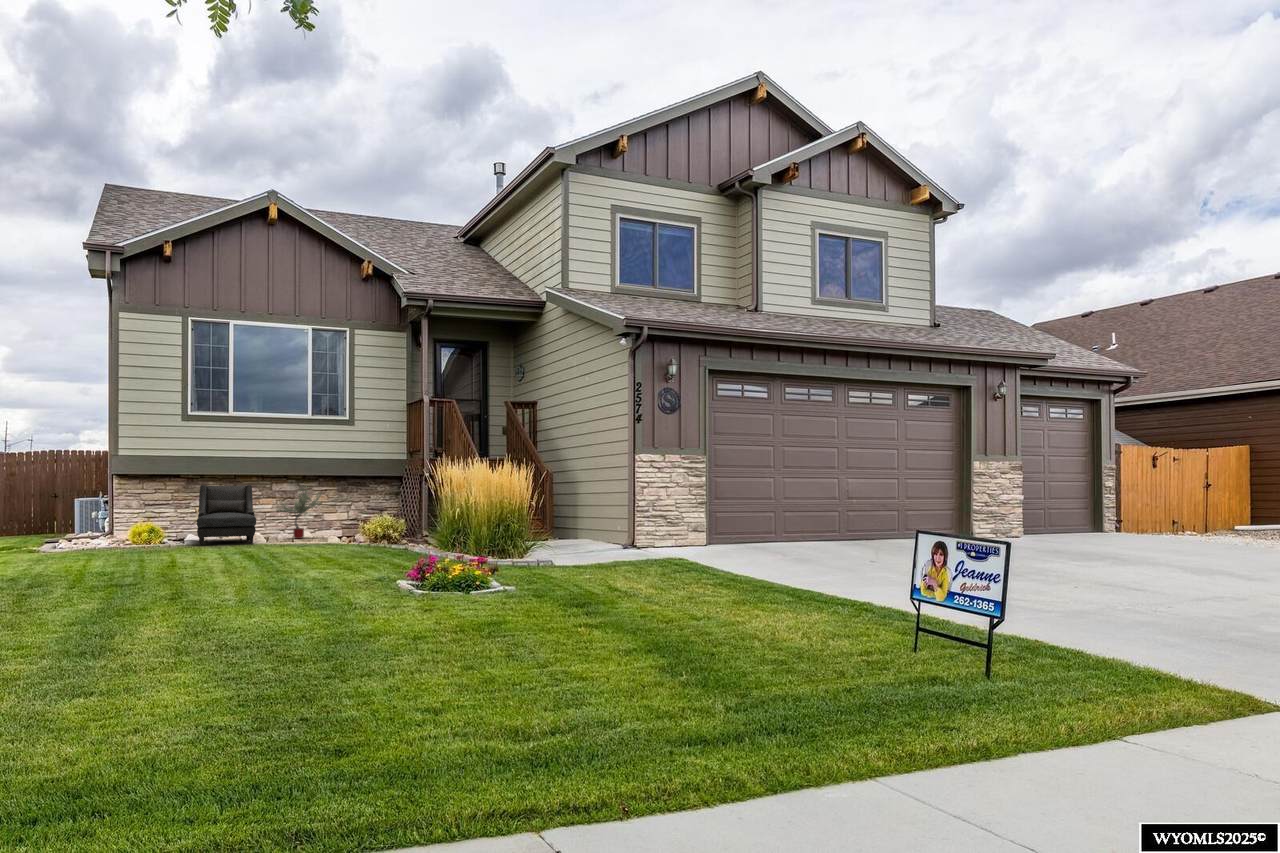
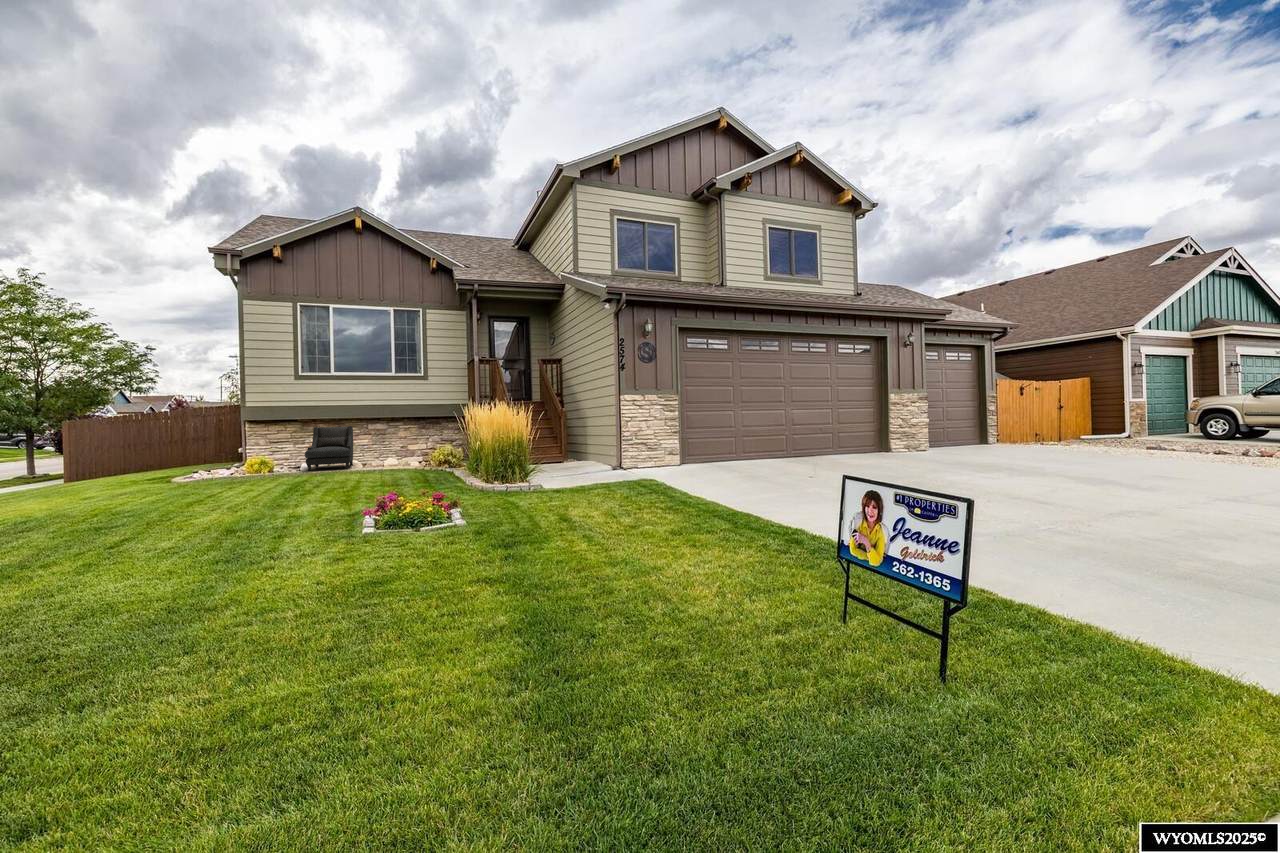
potted tree: present [278,486,321,539] -> none [370,425,404,464]

